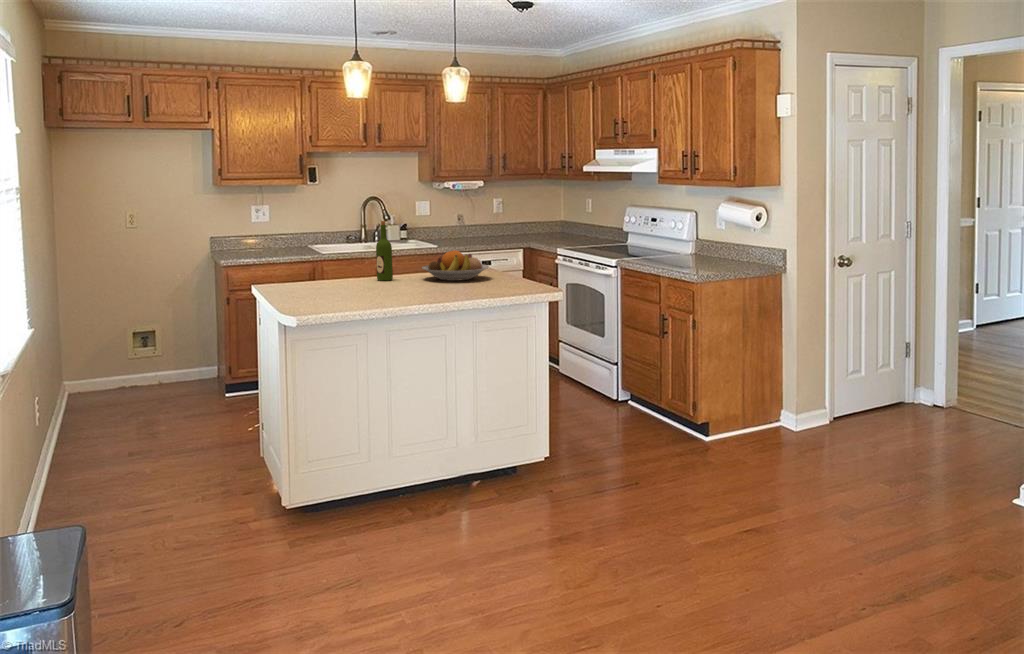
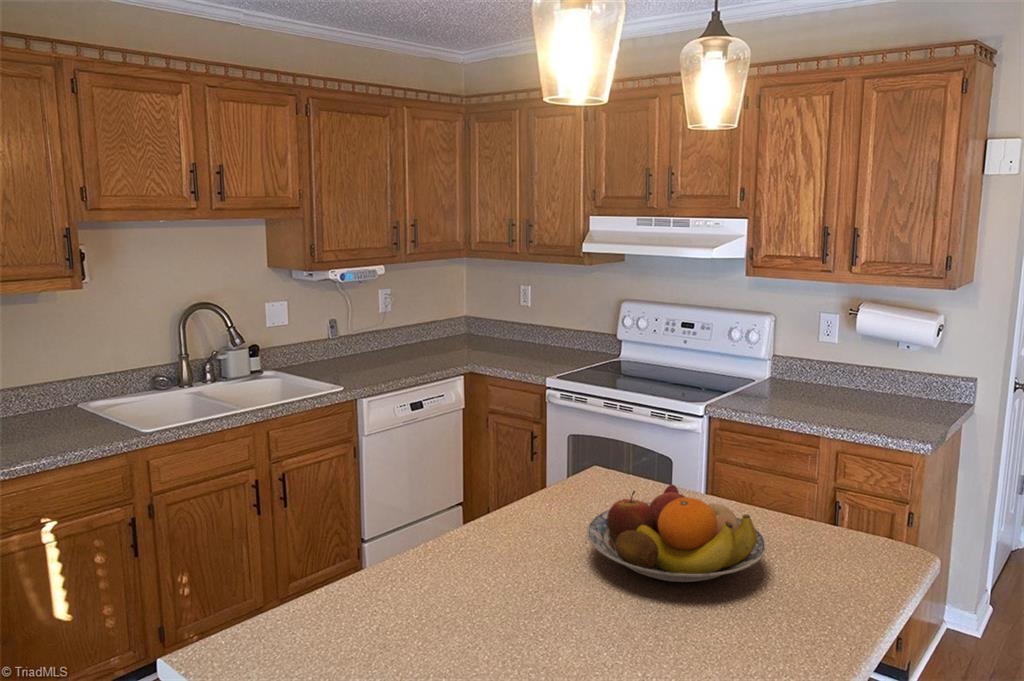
wine bottle: present [376,221,393,281] -> none [500,447,545,621]

